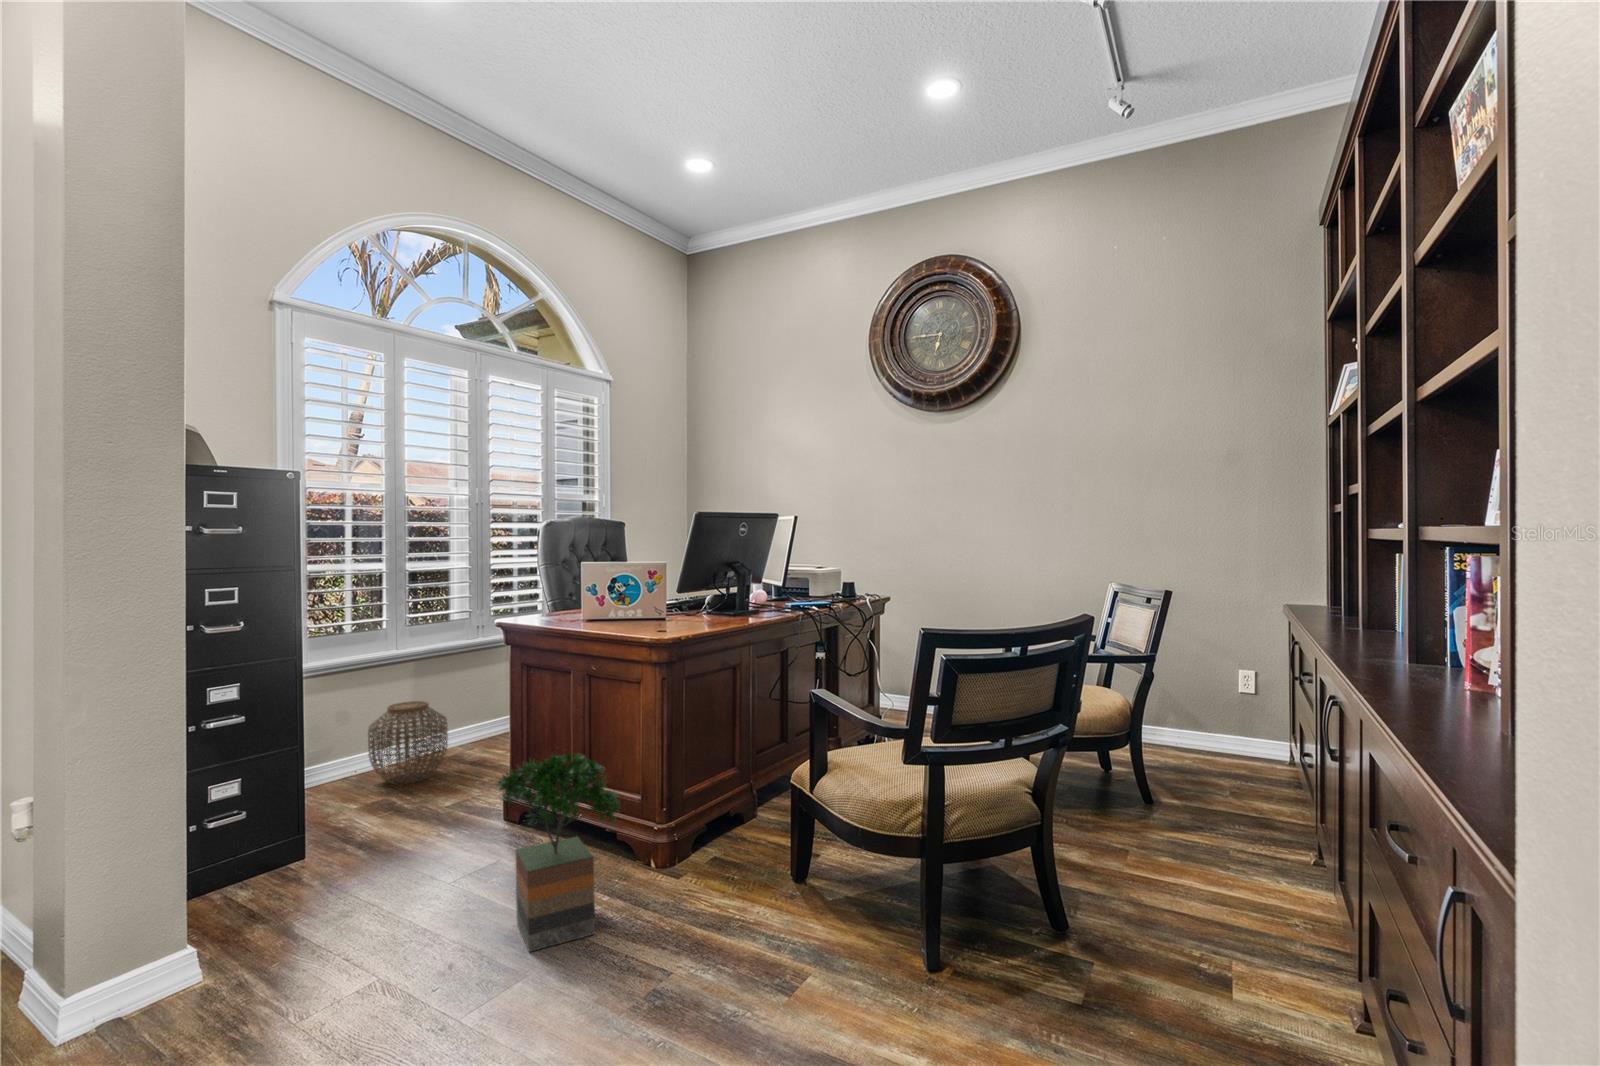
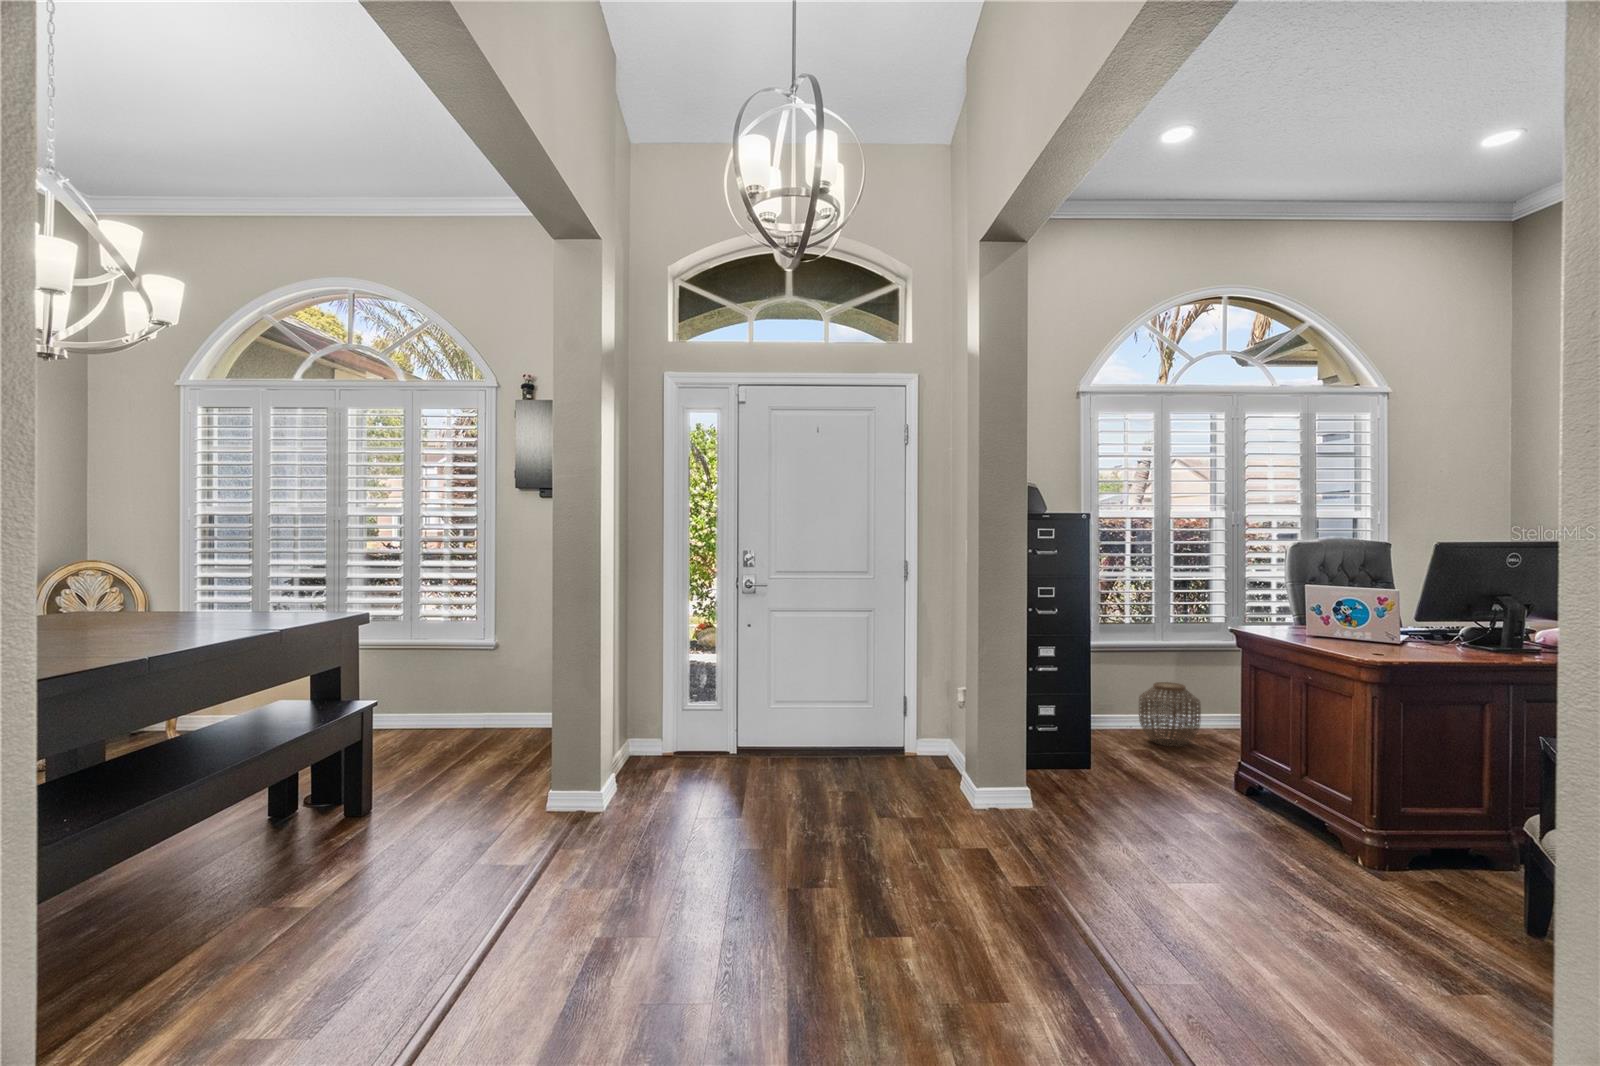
potted tree: present [495,753,620,952] -> none [1205,734,1310,883]

